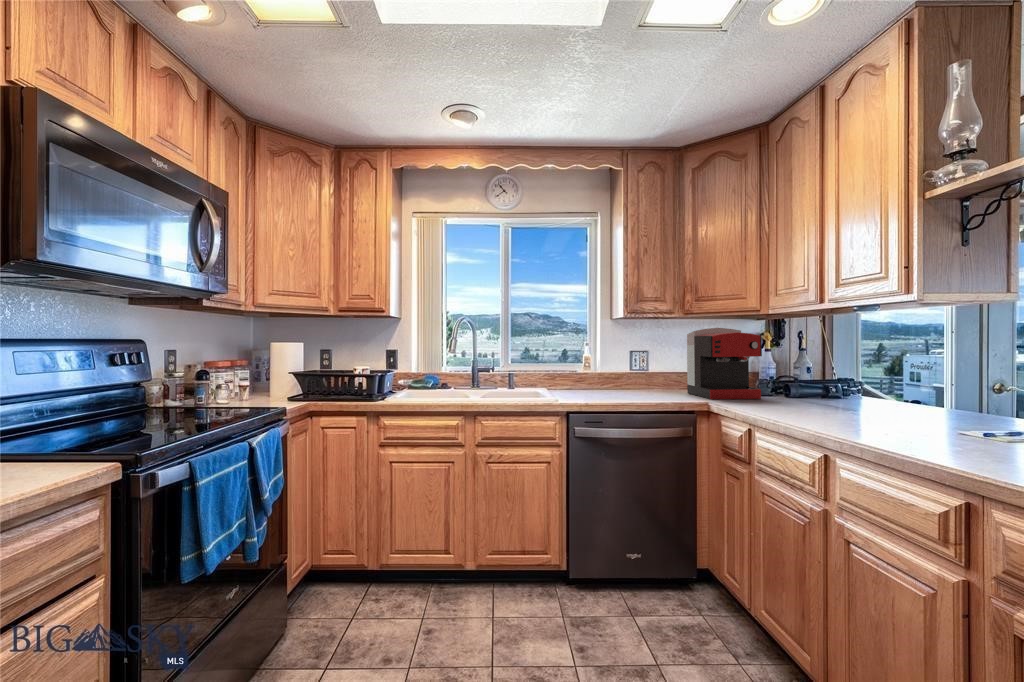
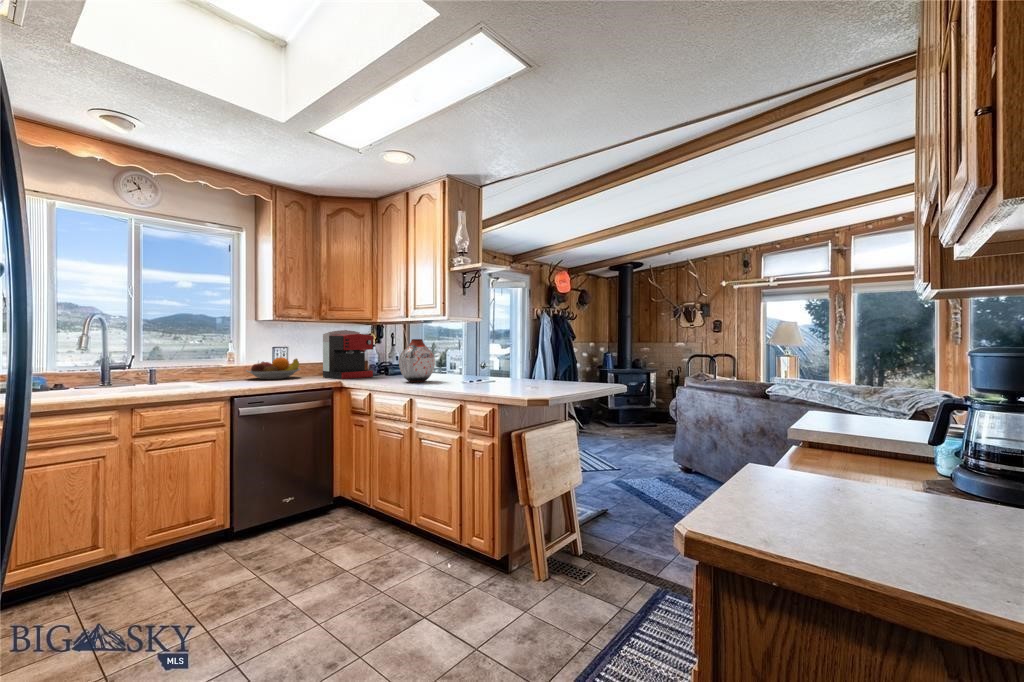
vase: none [803,340,885,420] -> present [399,339,435,382]
fruit bowl: none [598,364,660,391] -> present [246,357,301,379]

